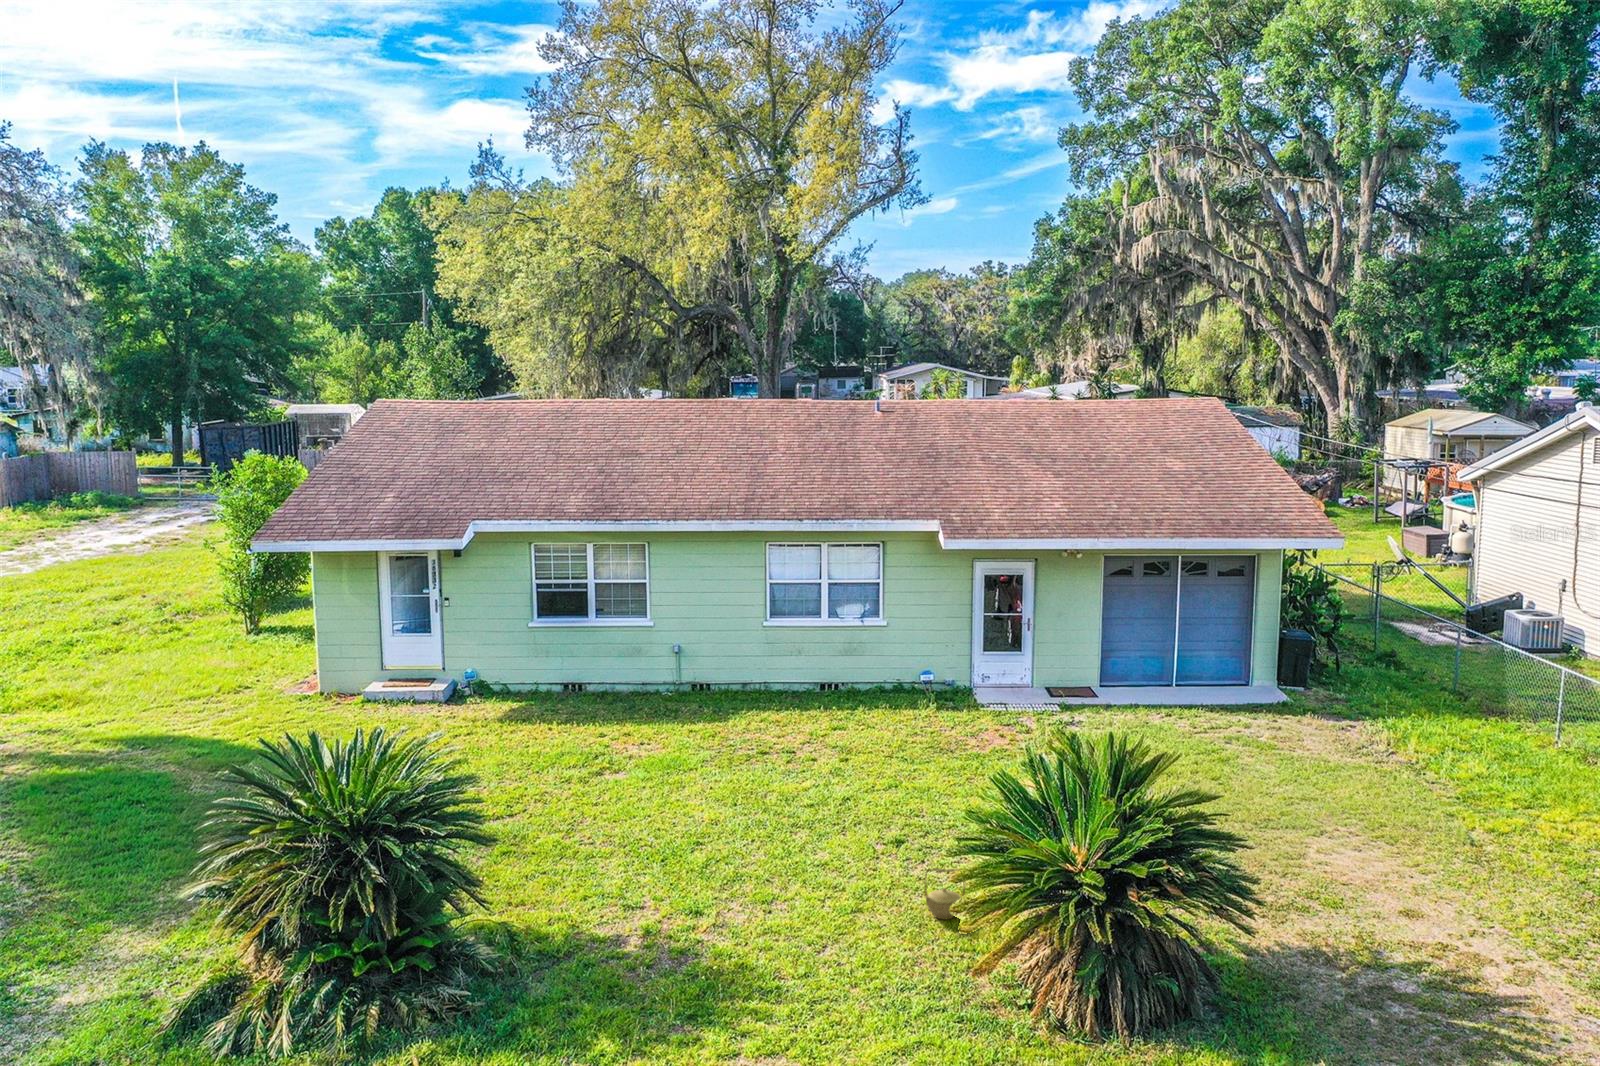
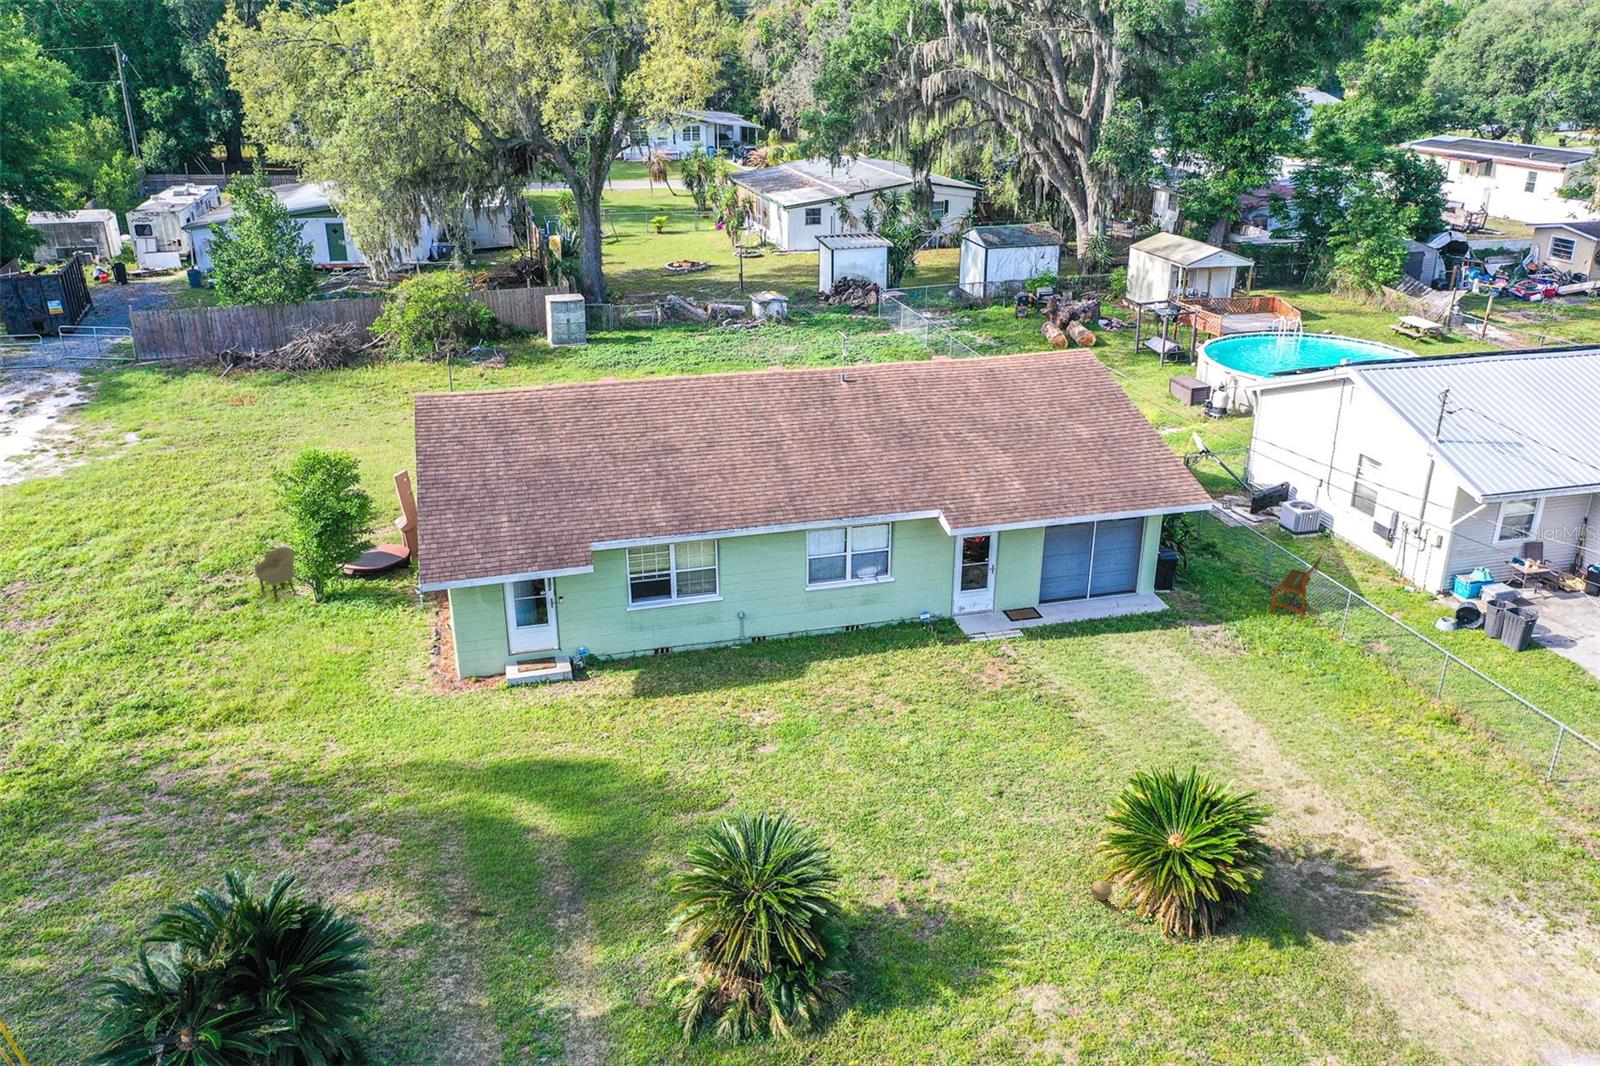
chair: none [187,569,231,625] -> present [255,547,296,601]
bench: none [1444,631,1530,717] -> present [1270,556,1322,619]

